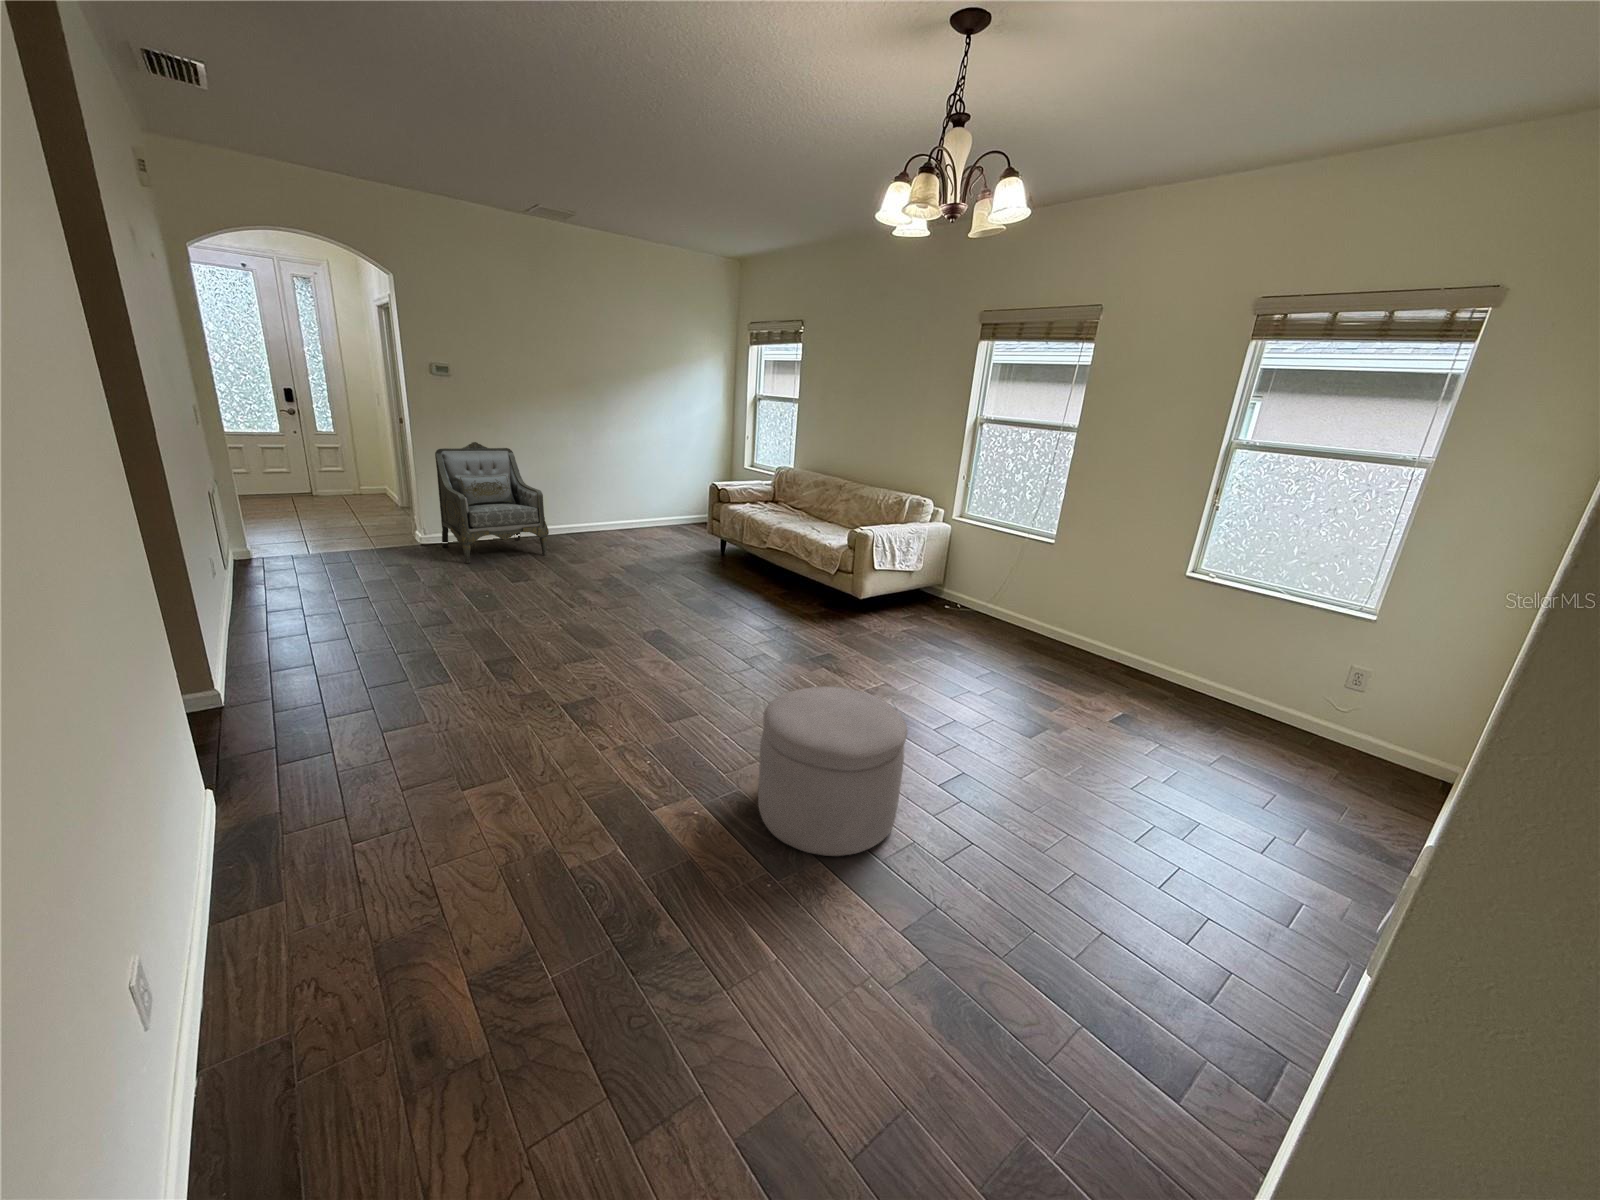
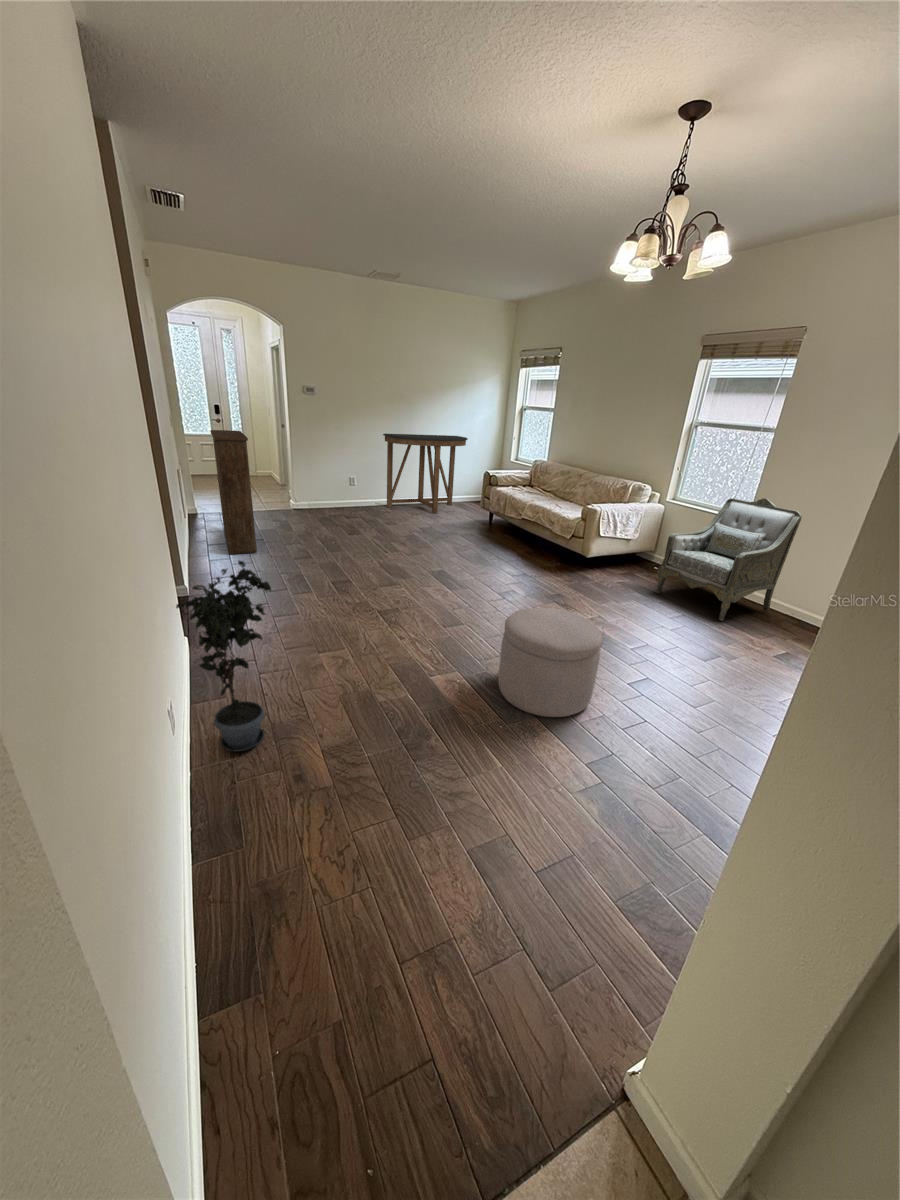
bookshelf: none [267,427,354,625] -> present [210,430,257,554]
console table: none [559,432,684,543] -> present [383,434,468,513]
armchair: present [435,442,549,563] -> present [656,498,802,621]
potted plant: none [150,665,363,1014] -> present [176,561,271,752]

